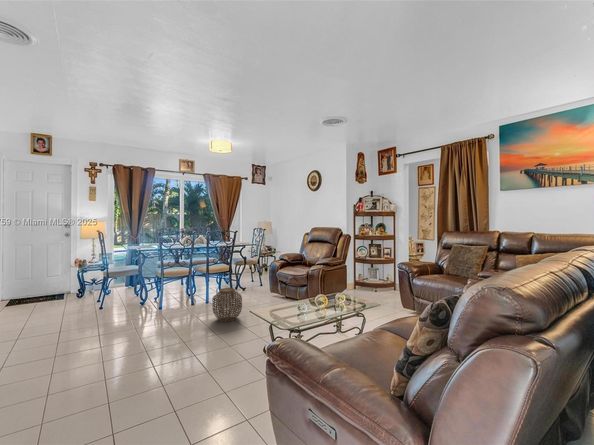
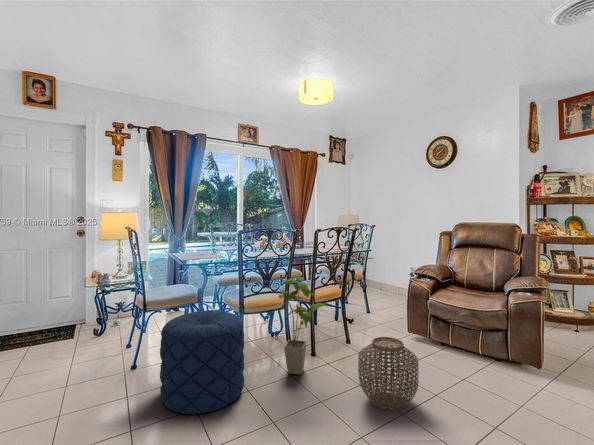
house plant: none [180,259,209,311] -> present [279,277,327,375]
pouf: none [110,277,157,324] -> present [160,310,244,414]

